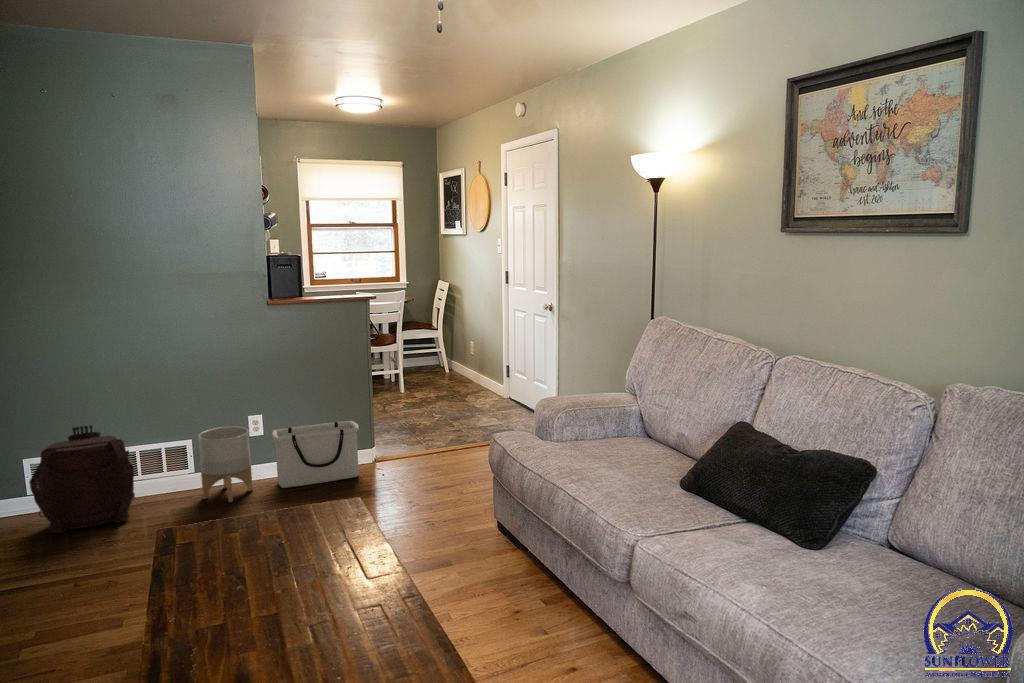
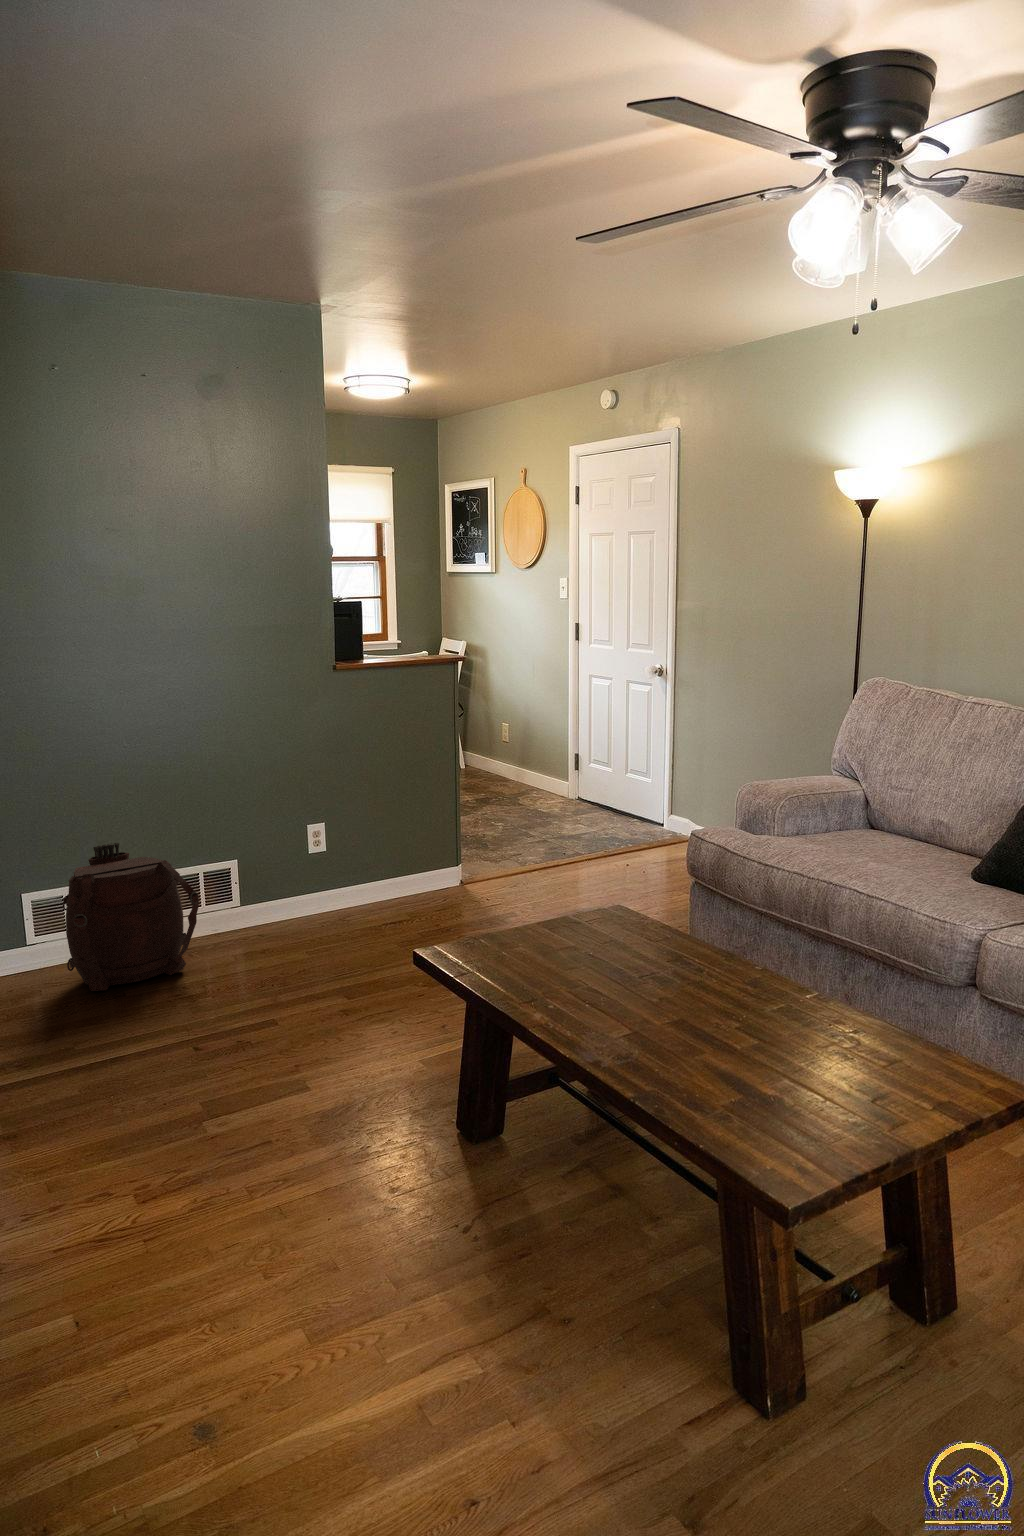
storage bin: present [272,421,359,488] -> none [342,830,457,922]
planter: present [198,427,253,502] -> none [256,841,324,943]

